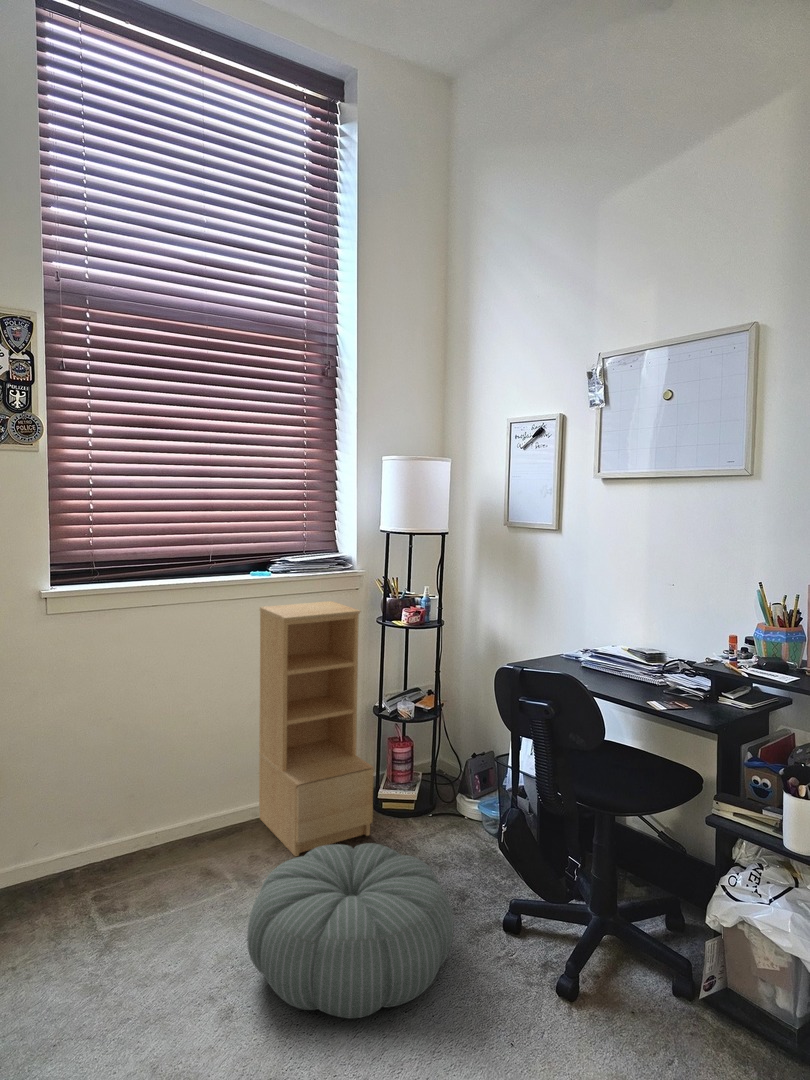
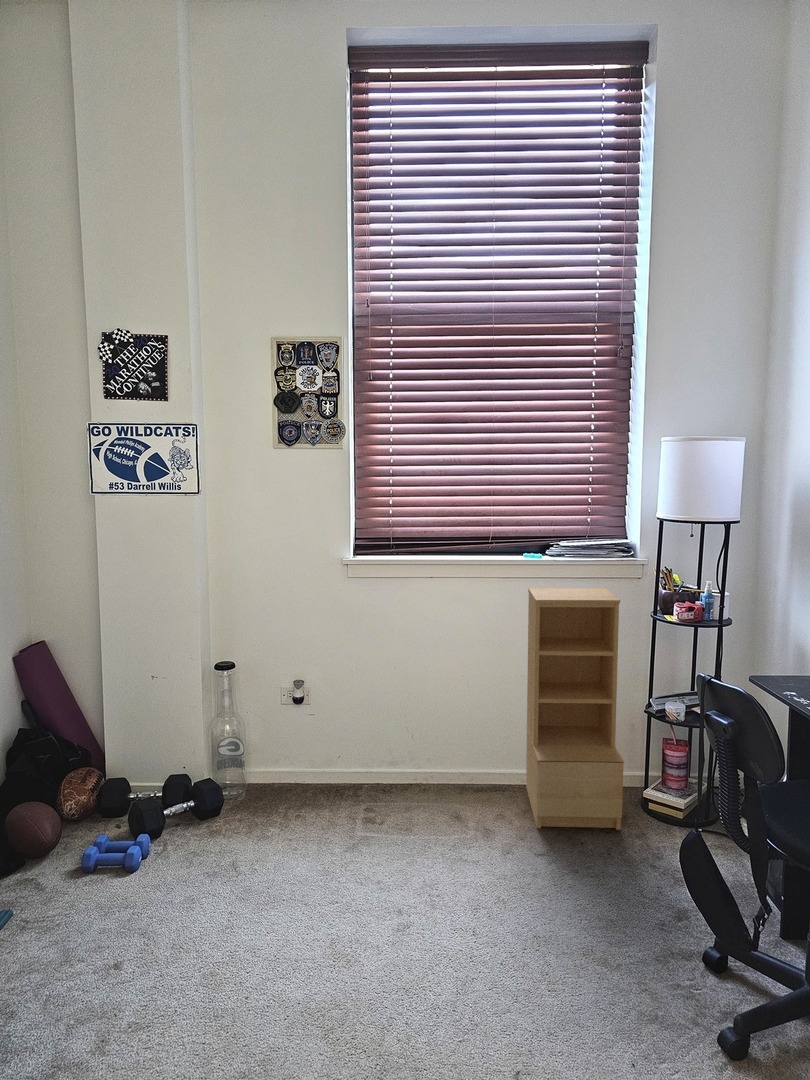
pouf: present [247,843,454,1018] -> none [432,818,629,983]

